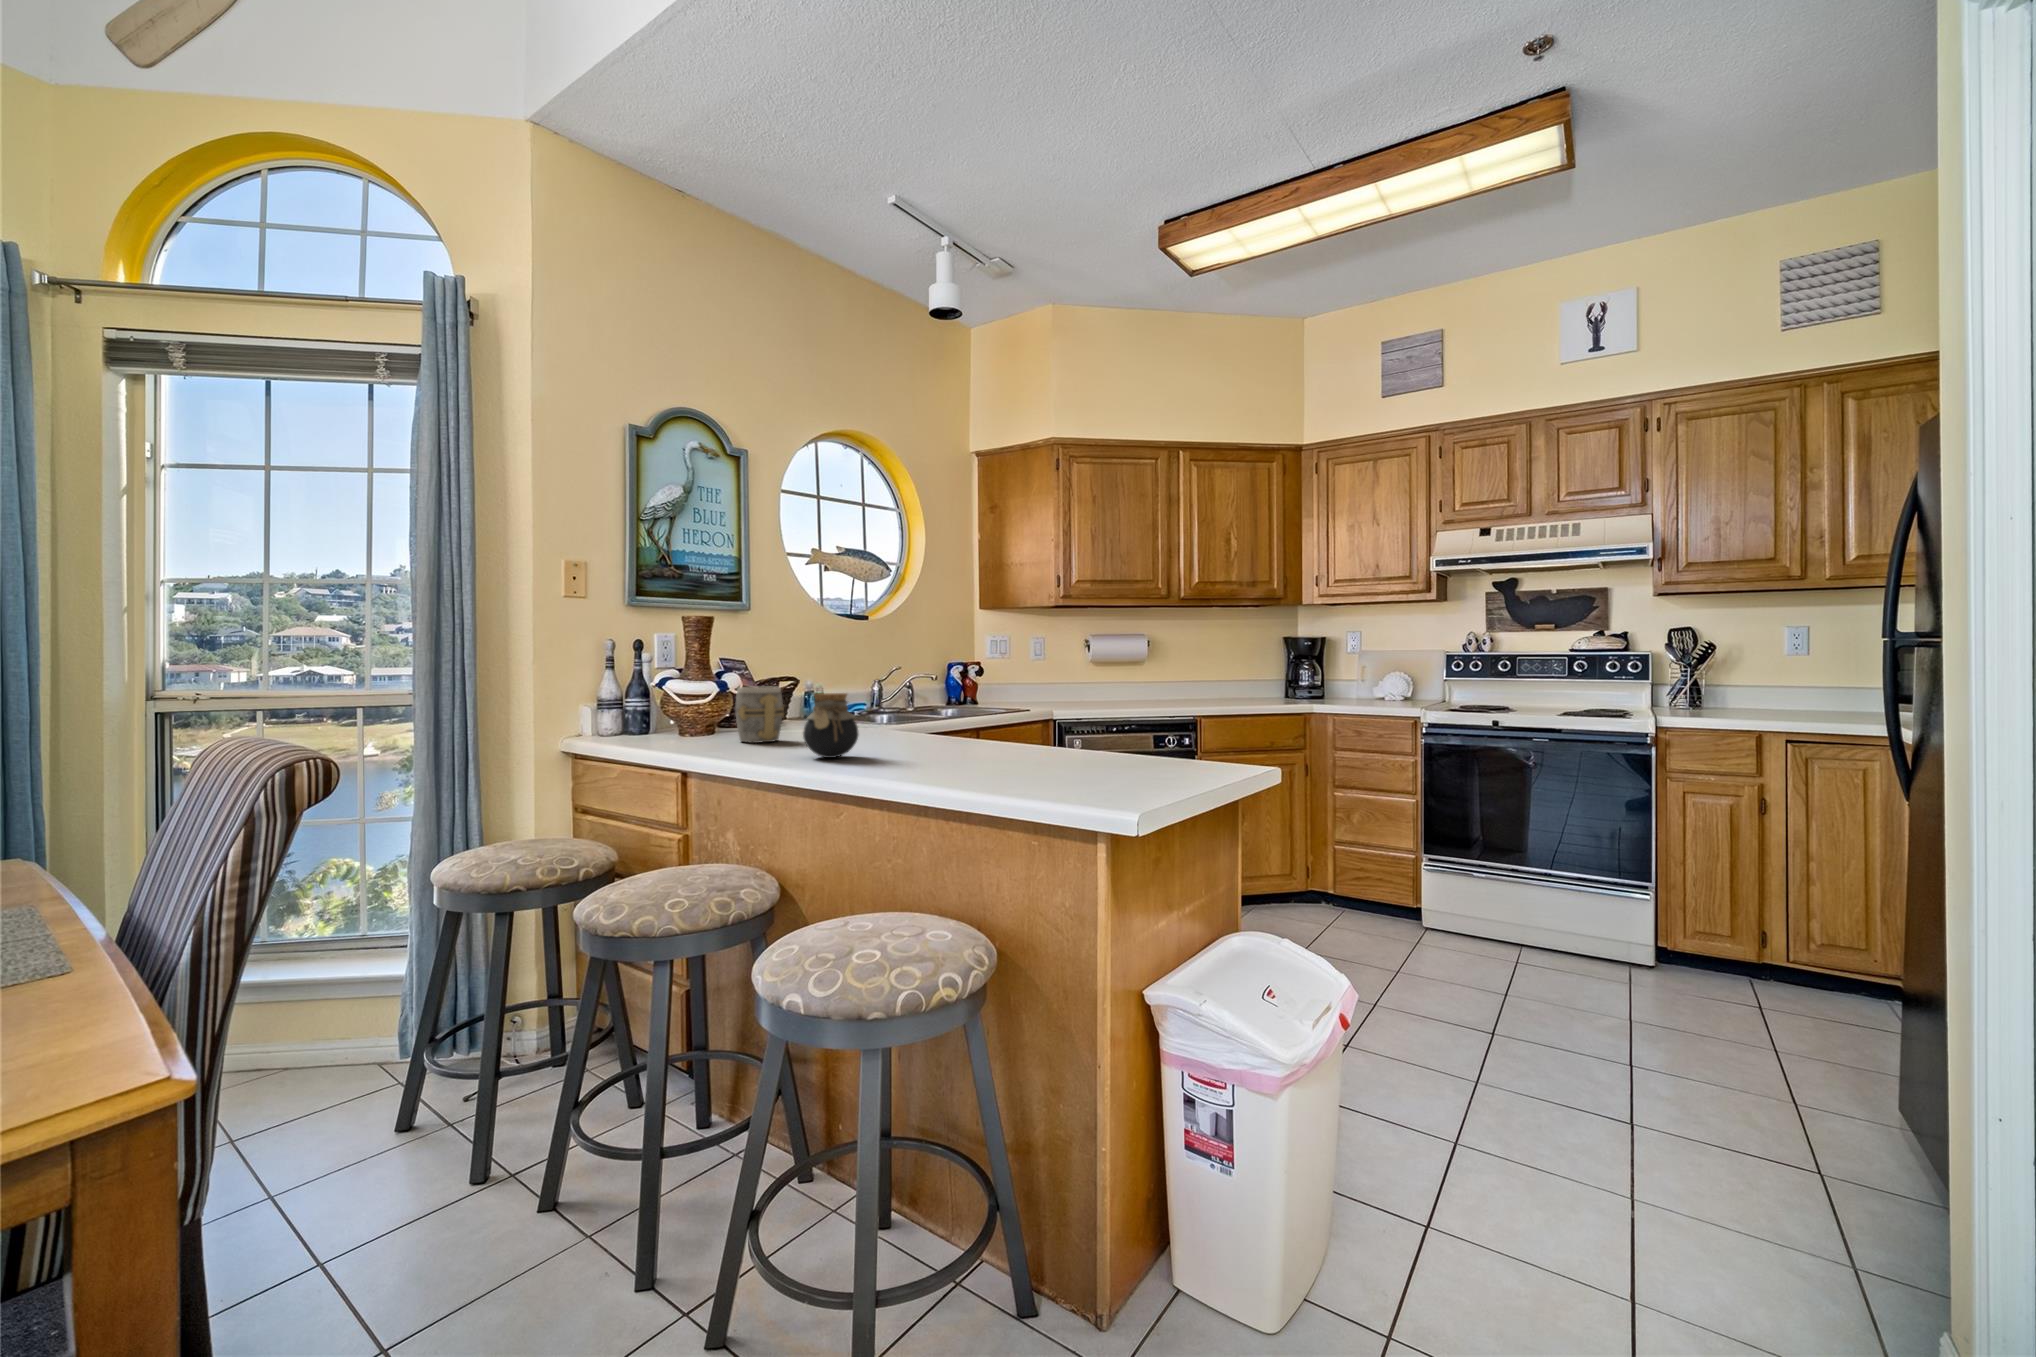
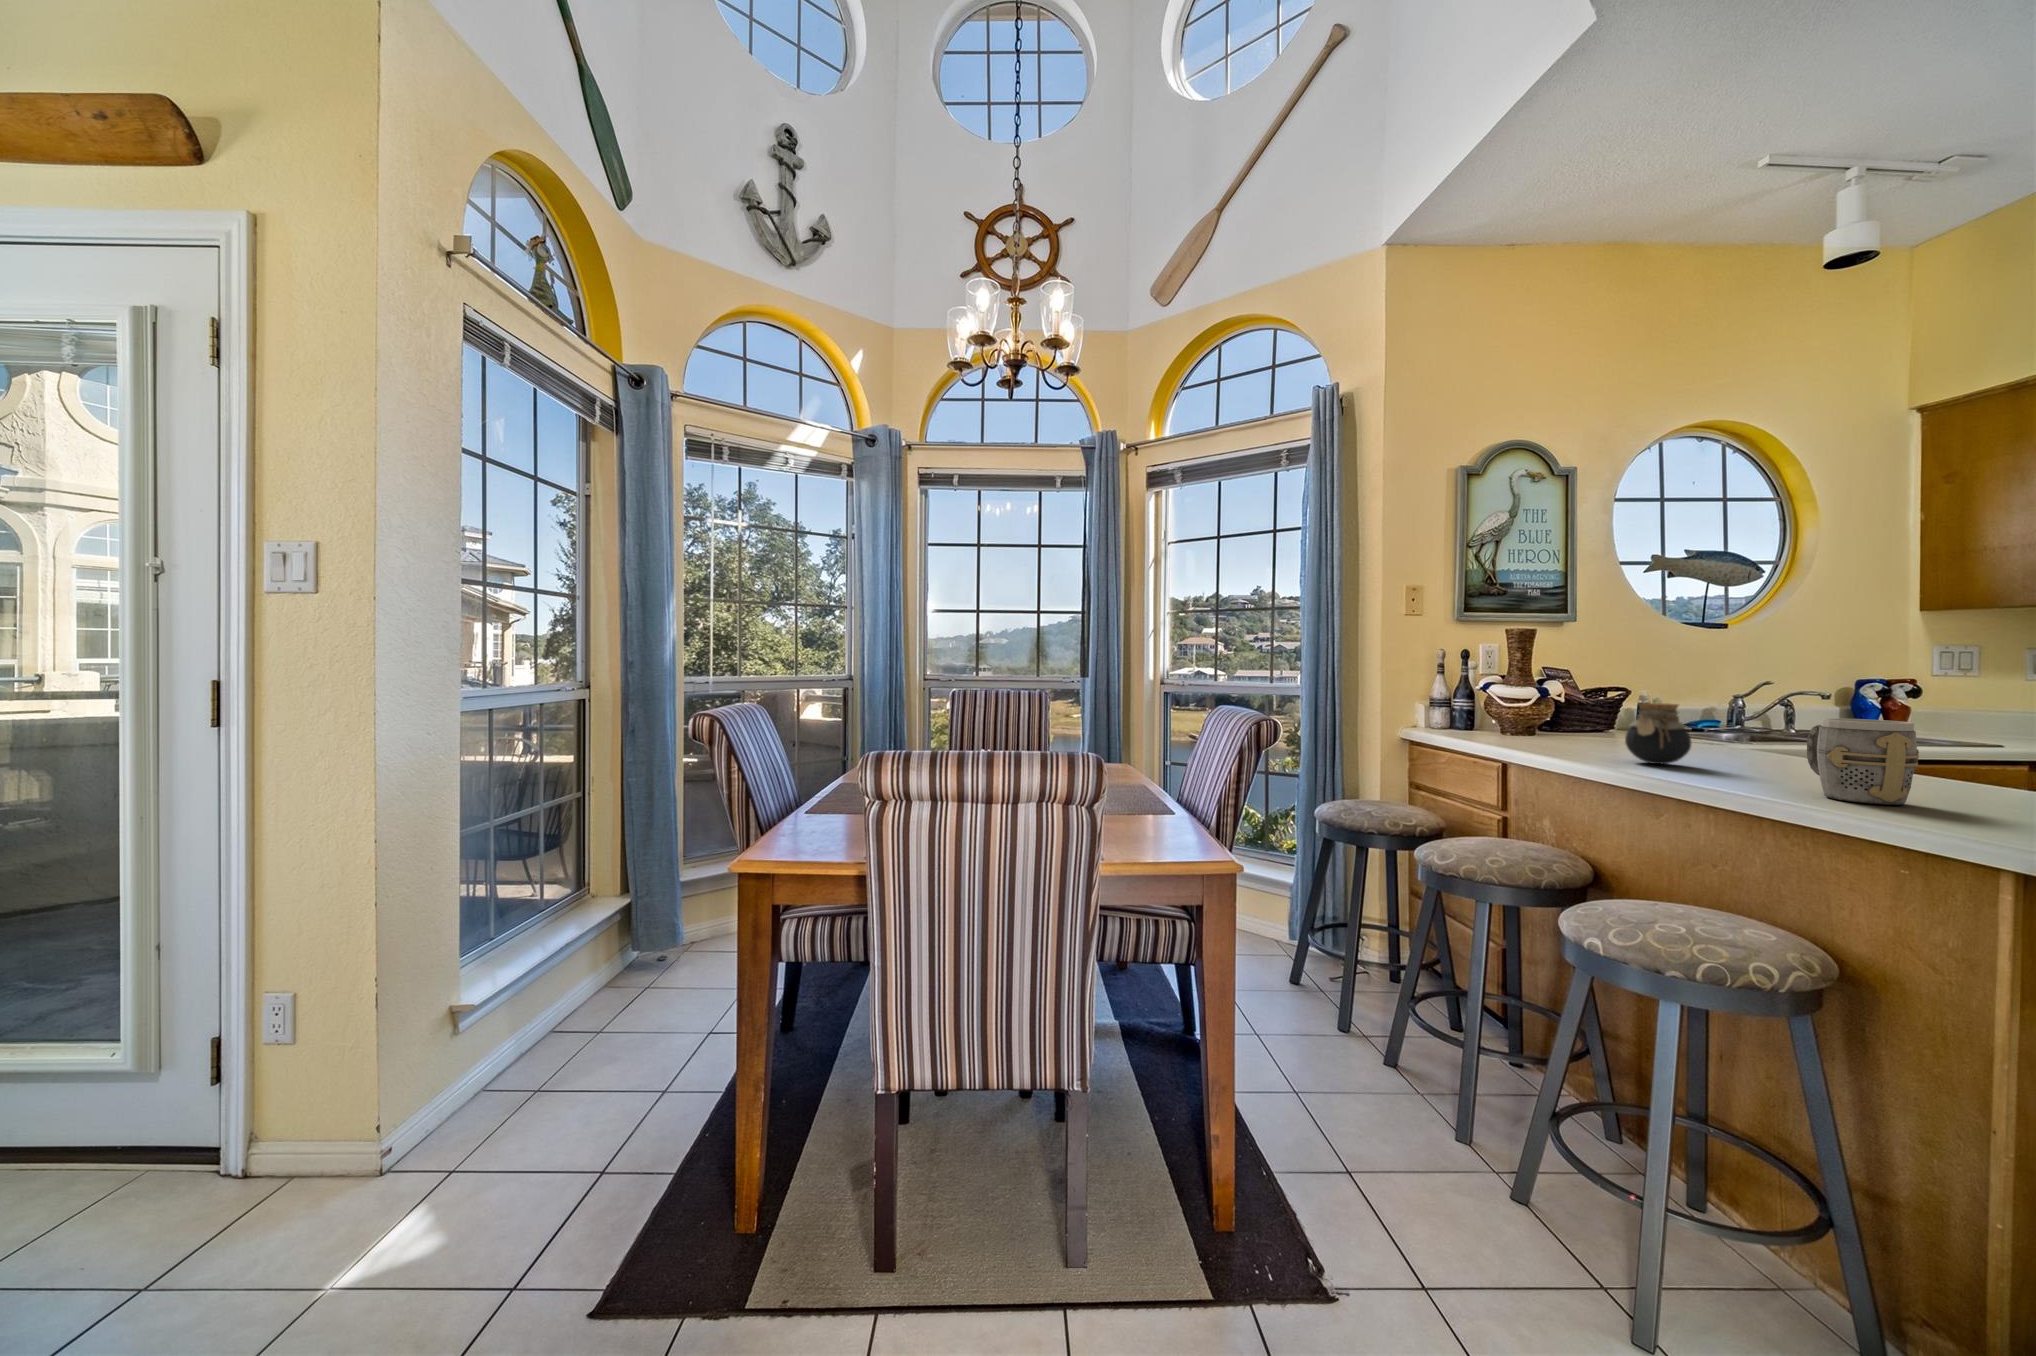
mug: present [735,686,784,743] -> present [1807,718,1919,805]

